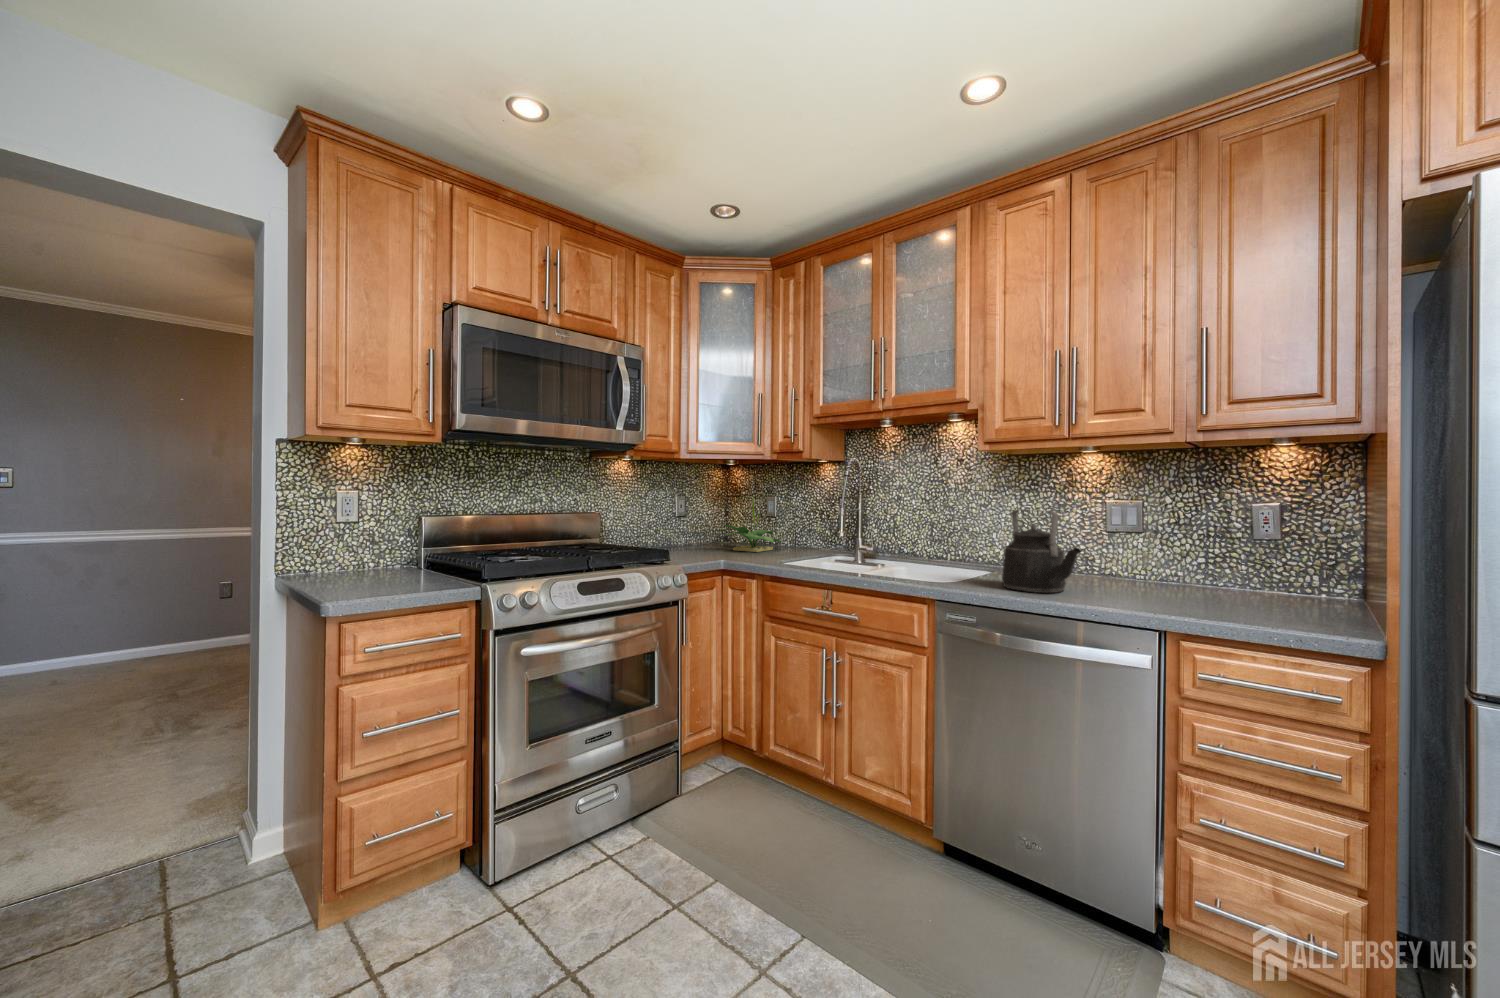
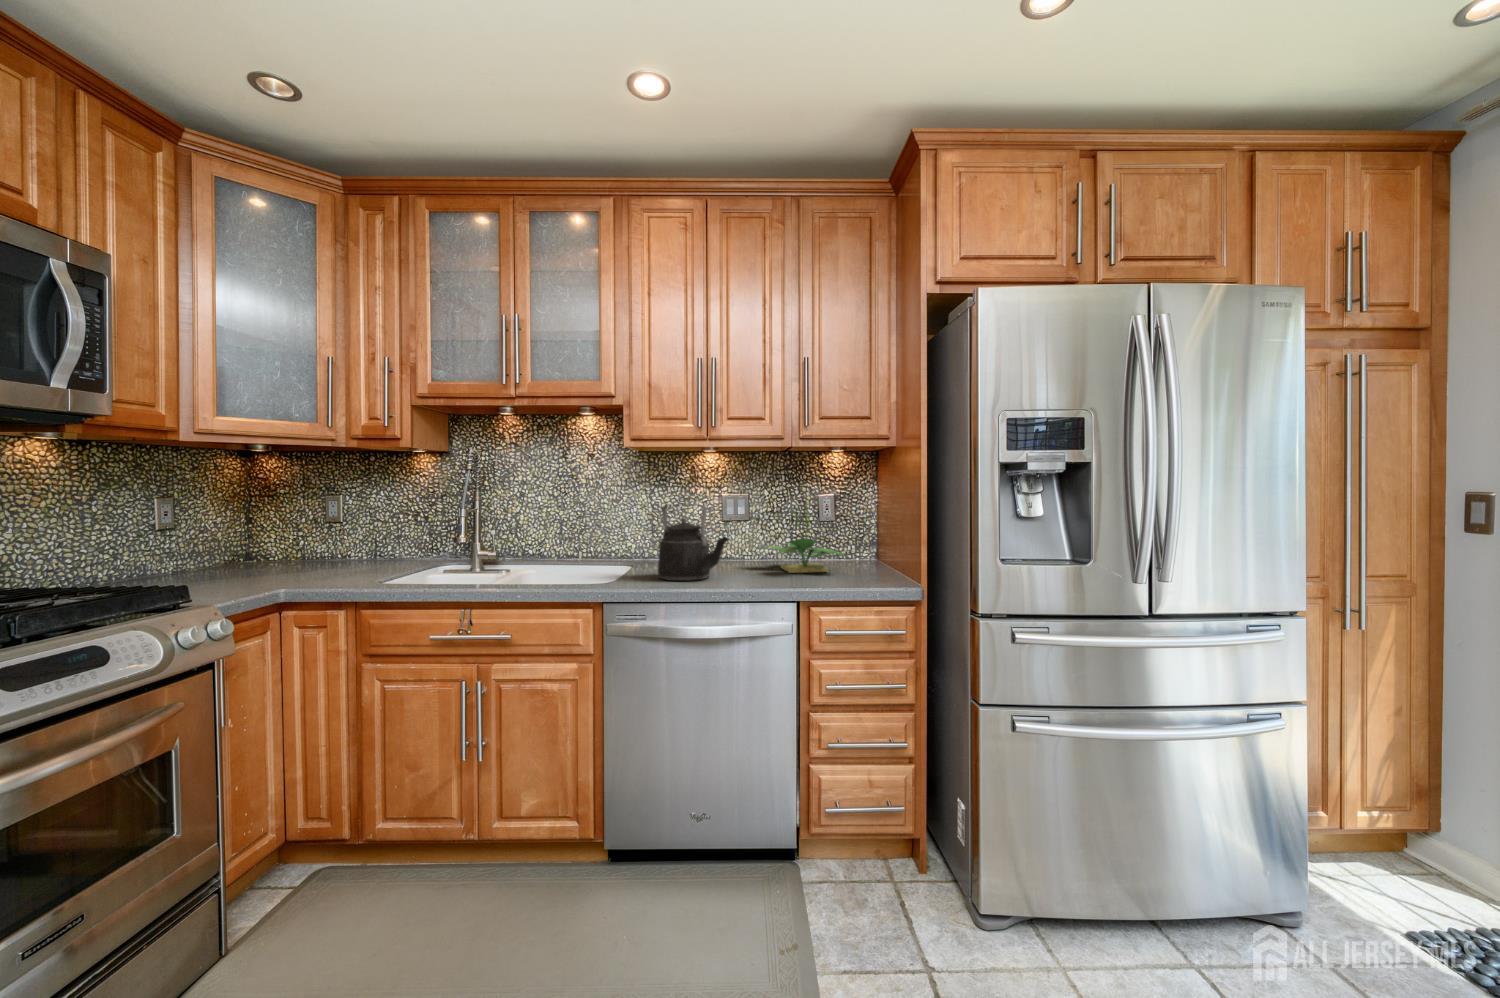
potted plant: present [725,497,783,552] -> present [765,495,843,573]

